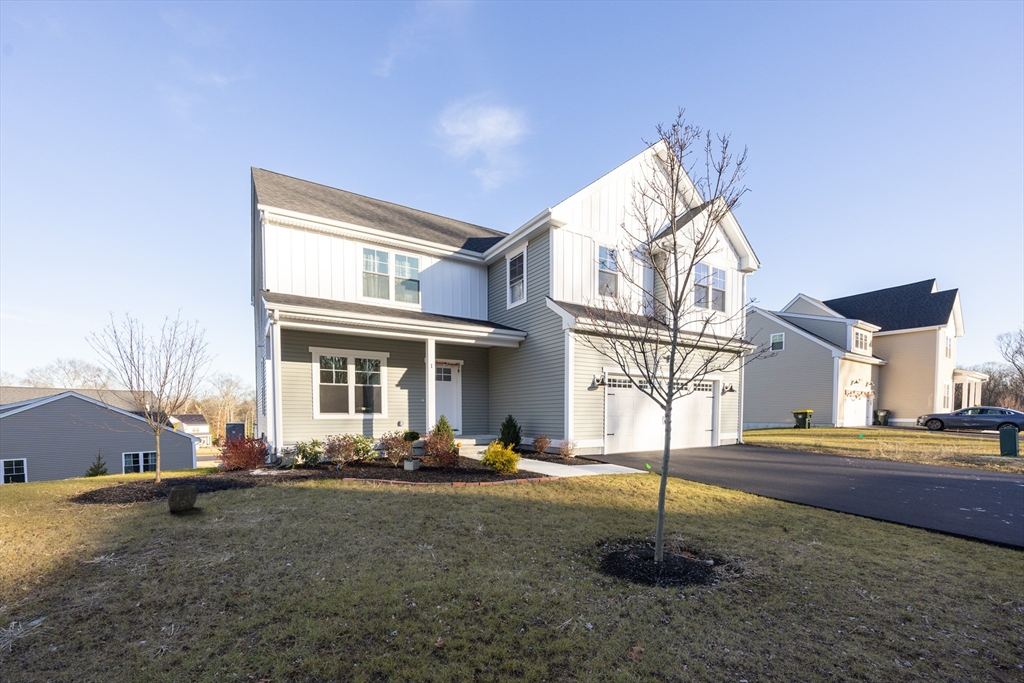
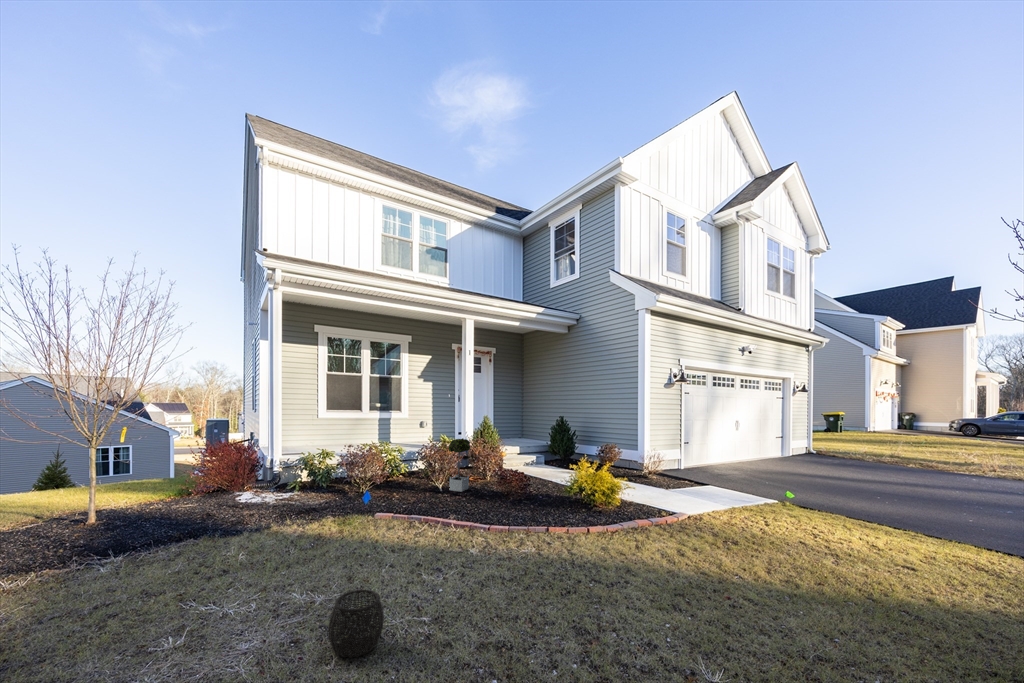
woven basket: present [168,485,197,511] -> present [328,590,384,658]

